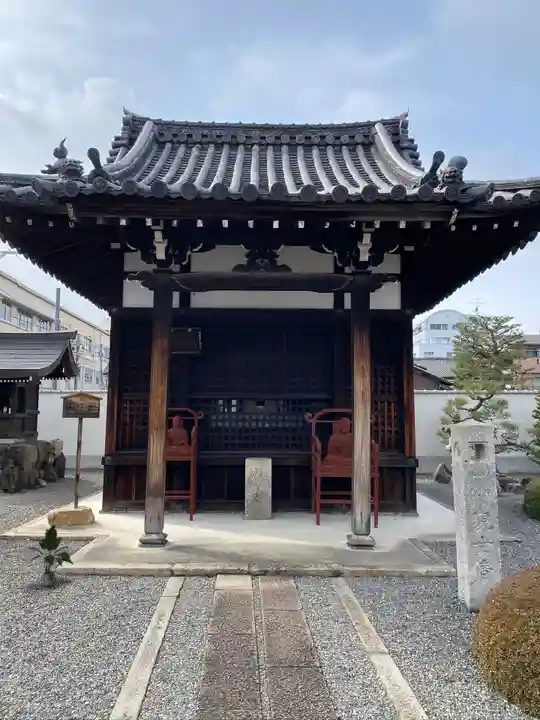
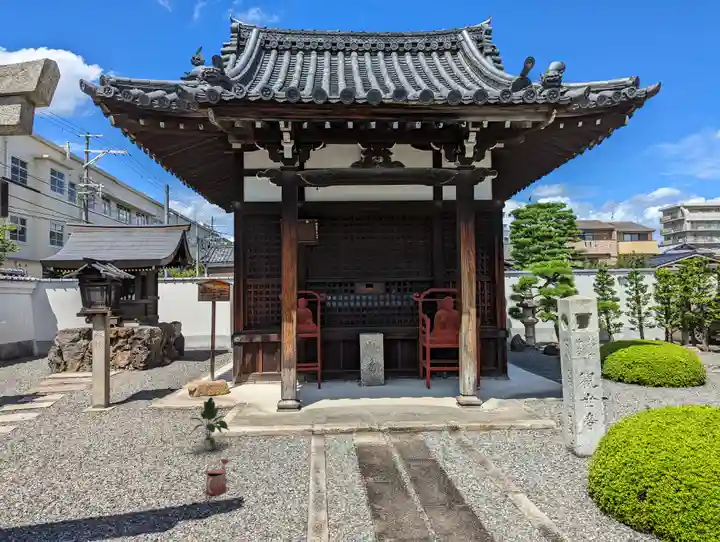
watering can: none [27,595,59,637] -> present [206,459,229,495]

